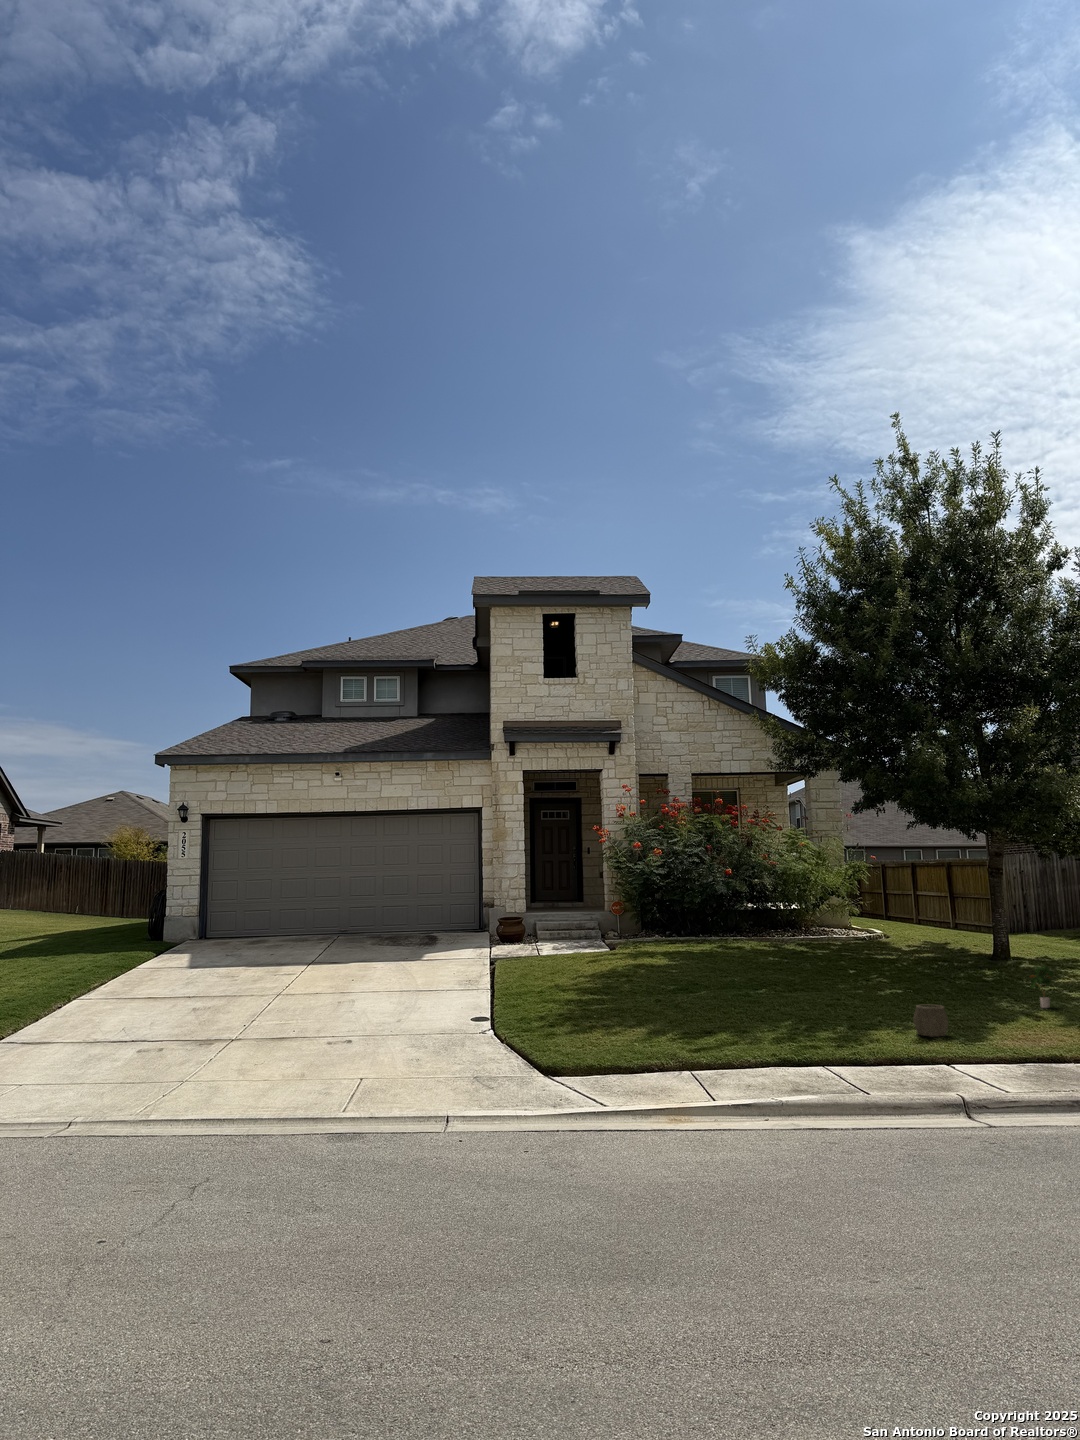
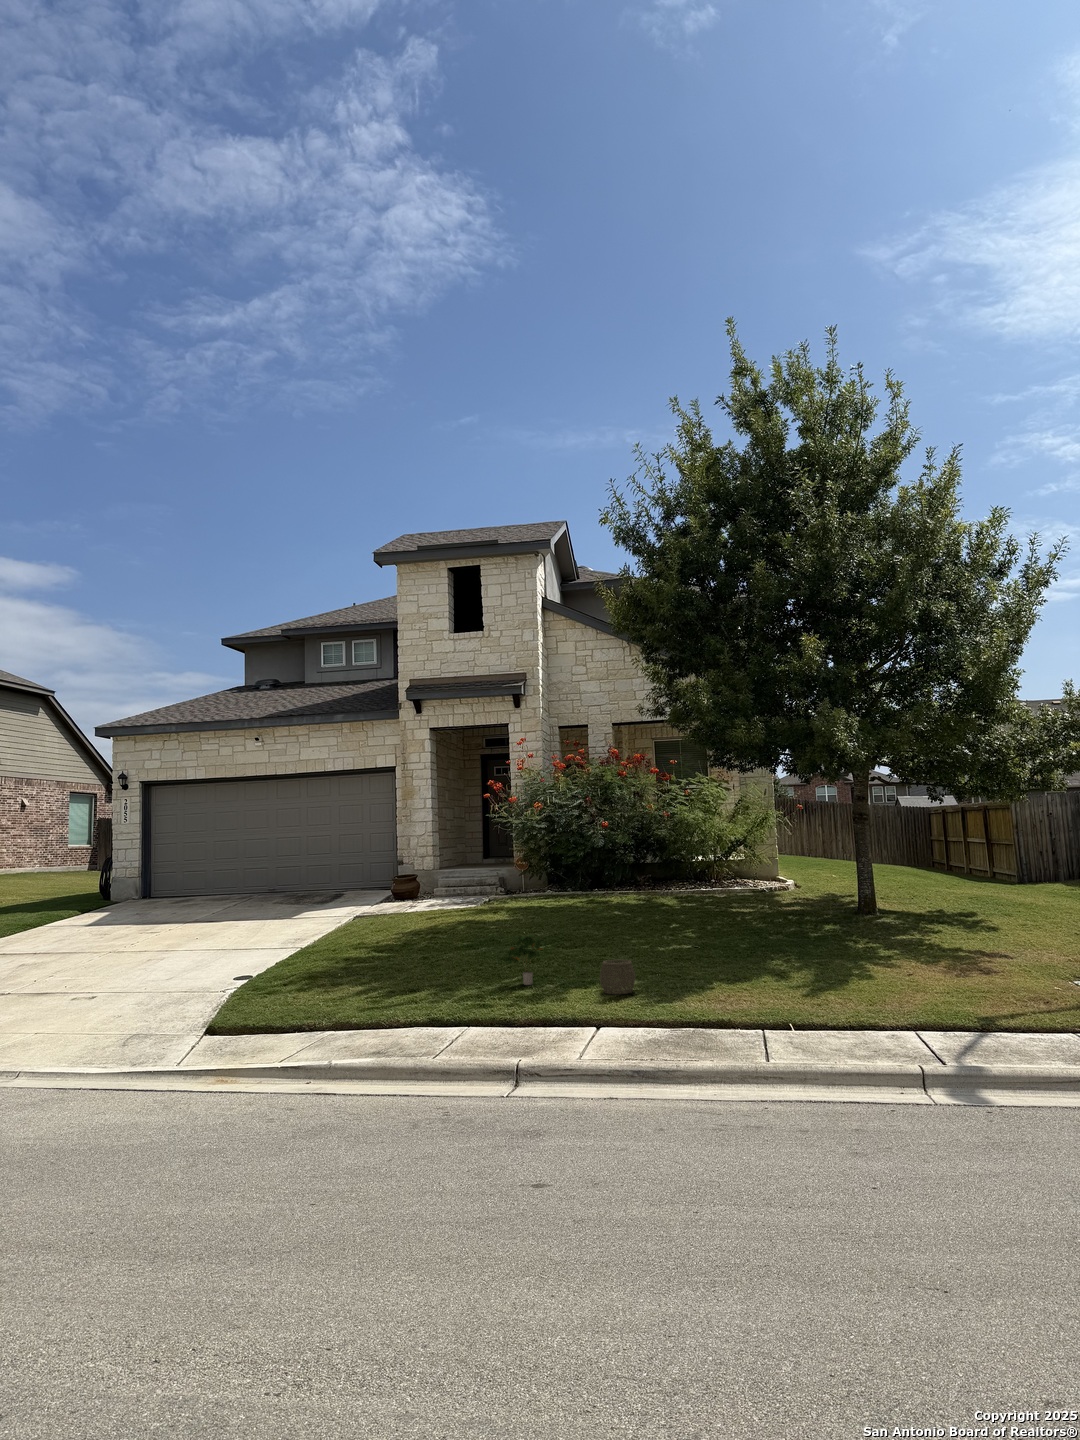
potted plant: present [1031,965,1054,1008] -> present [505,935,547,985]

